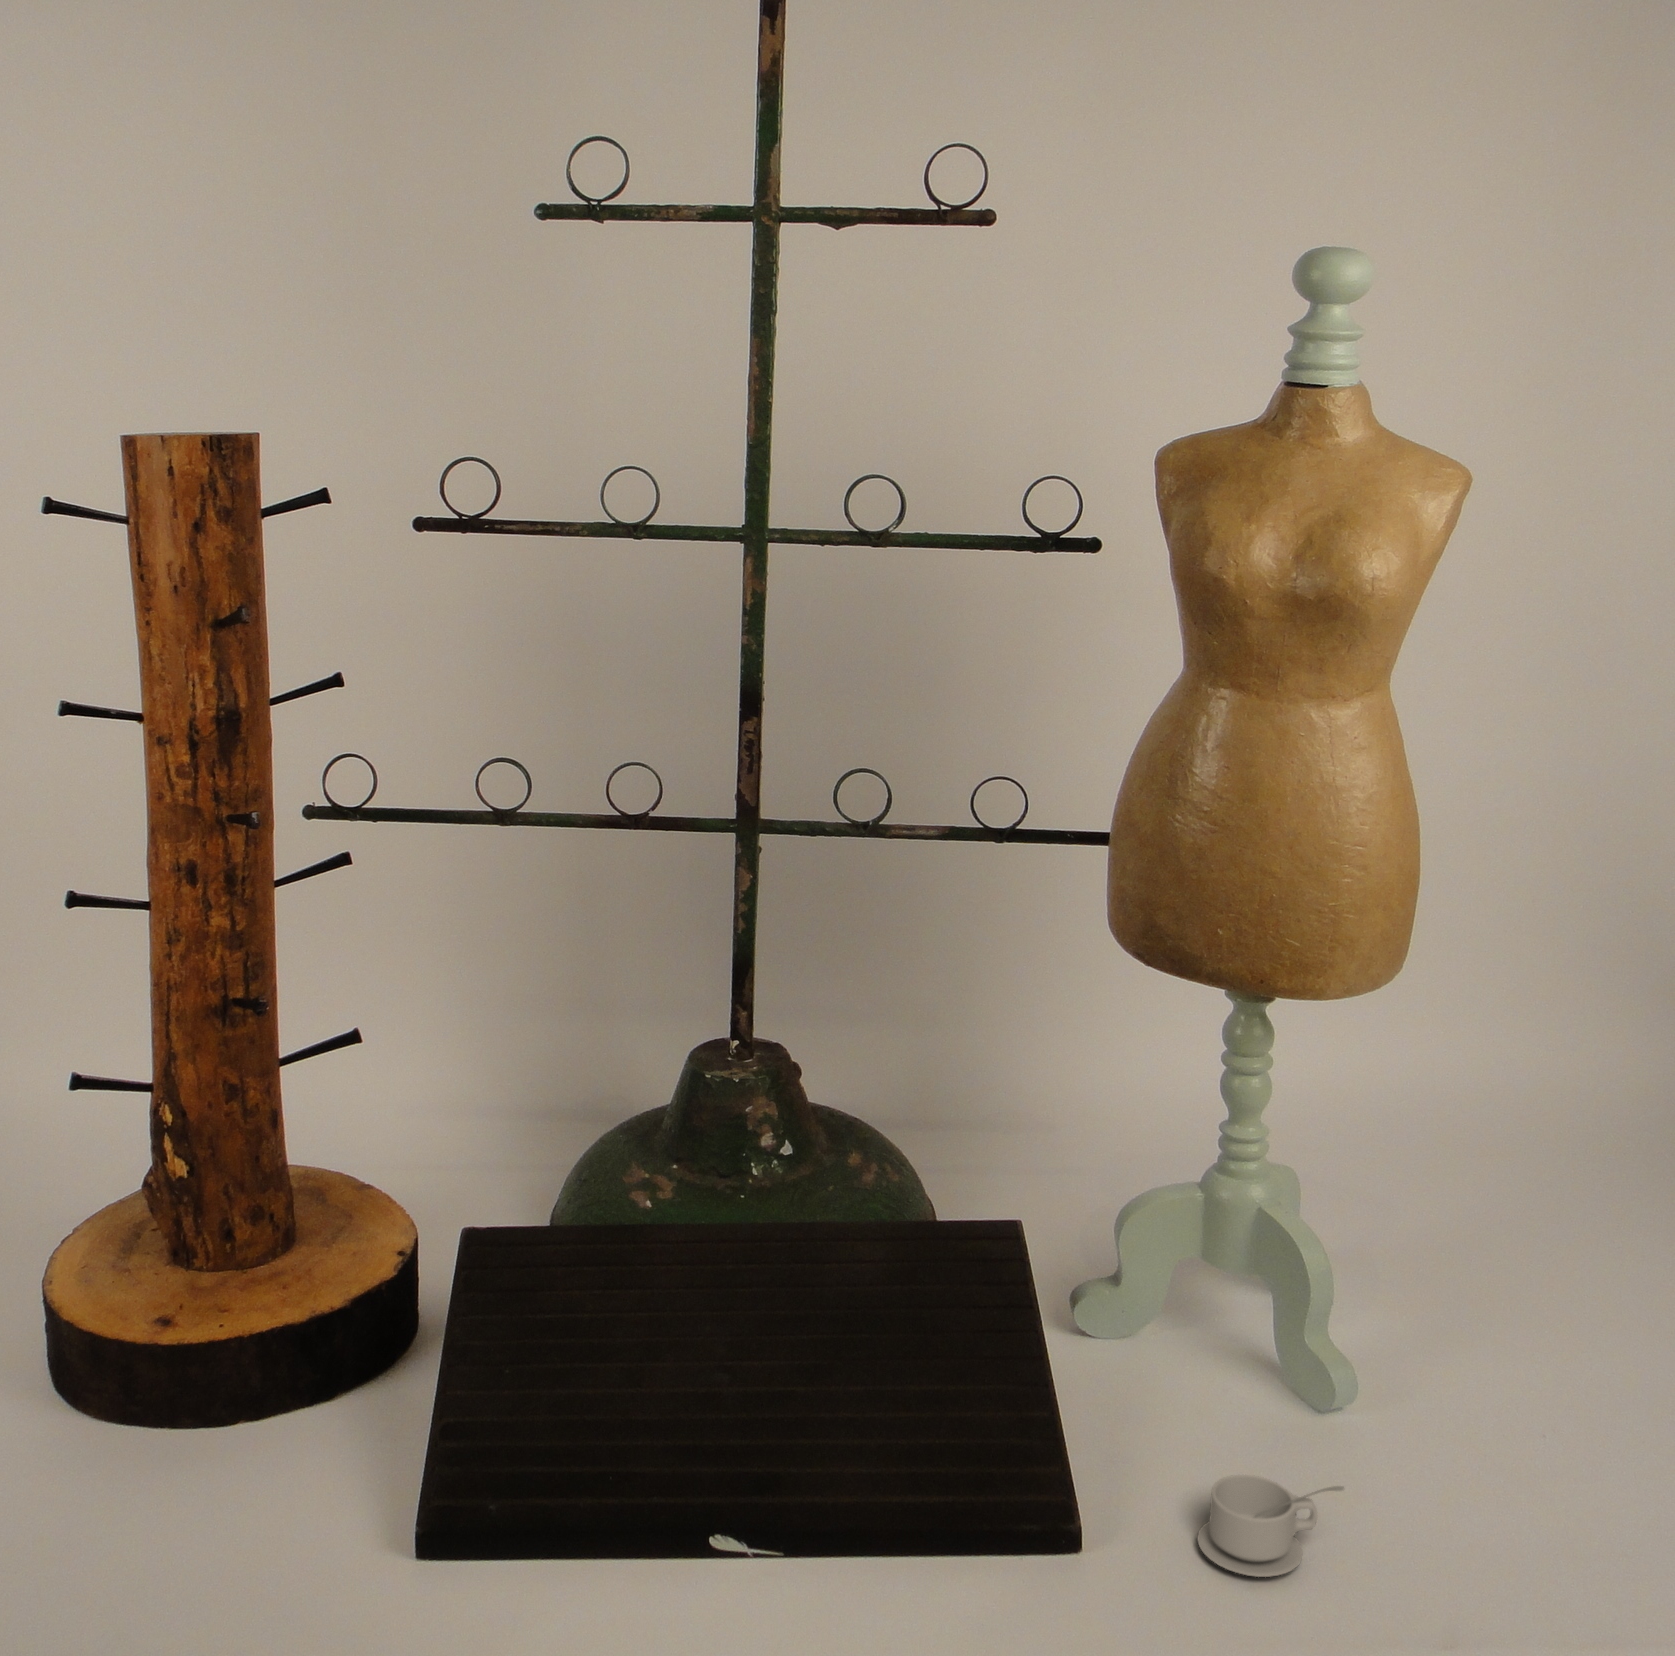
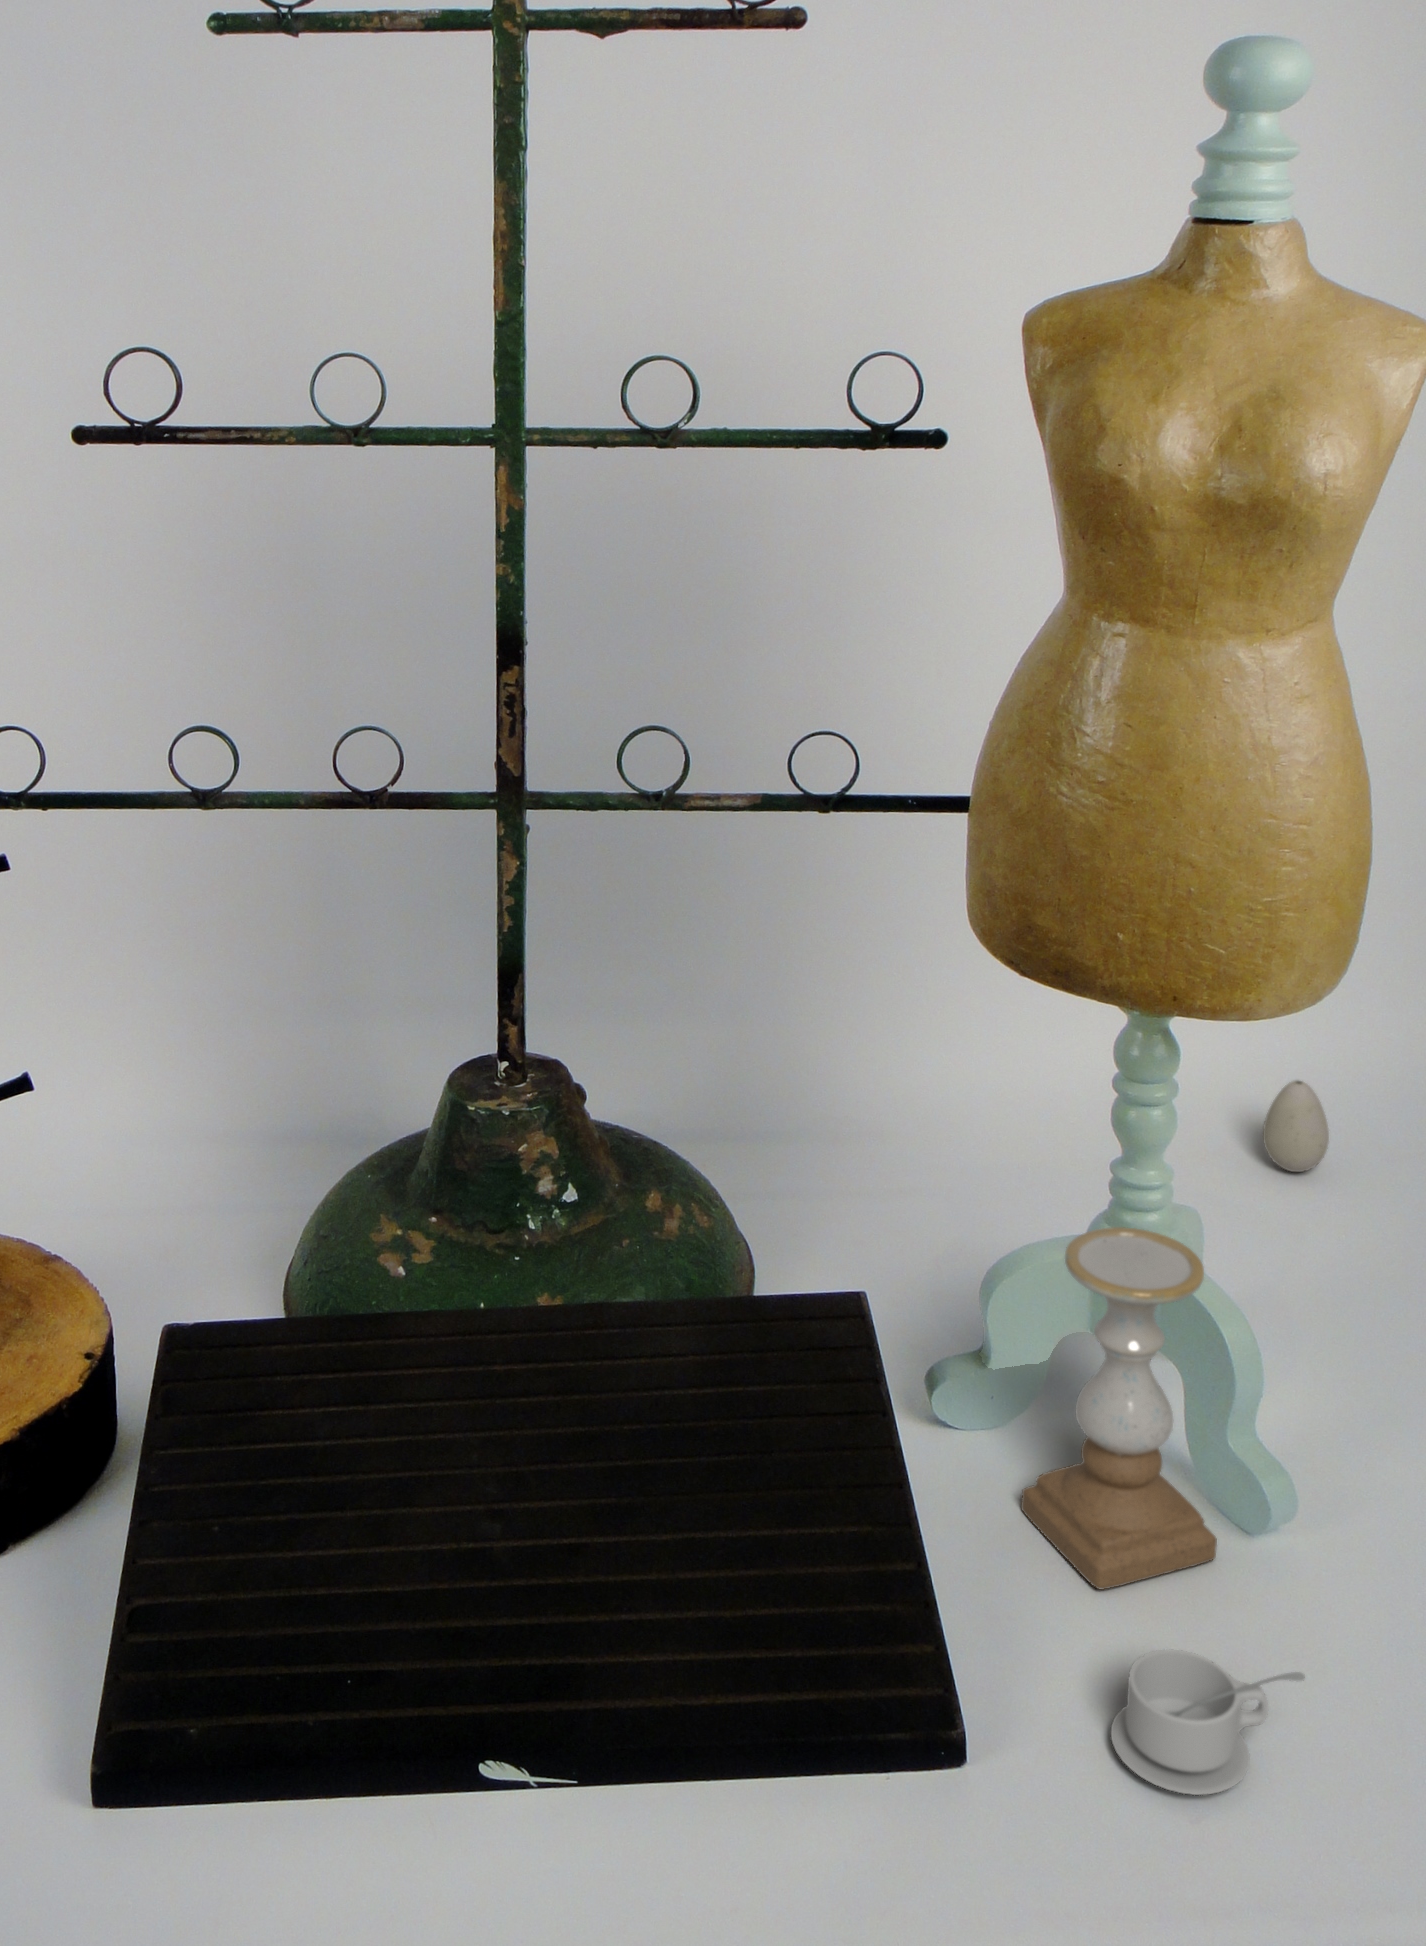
decorative egg: none [1359,1090,1413,1167] -> present [1263,1080,1329,1172]
candle holder: none [1140,1165,1291,1447] -> present [1021,1227,1217,1589]

